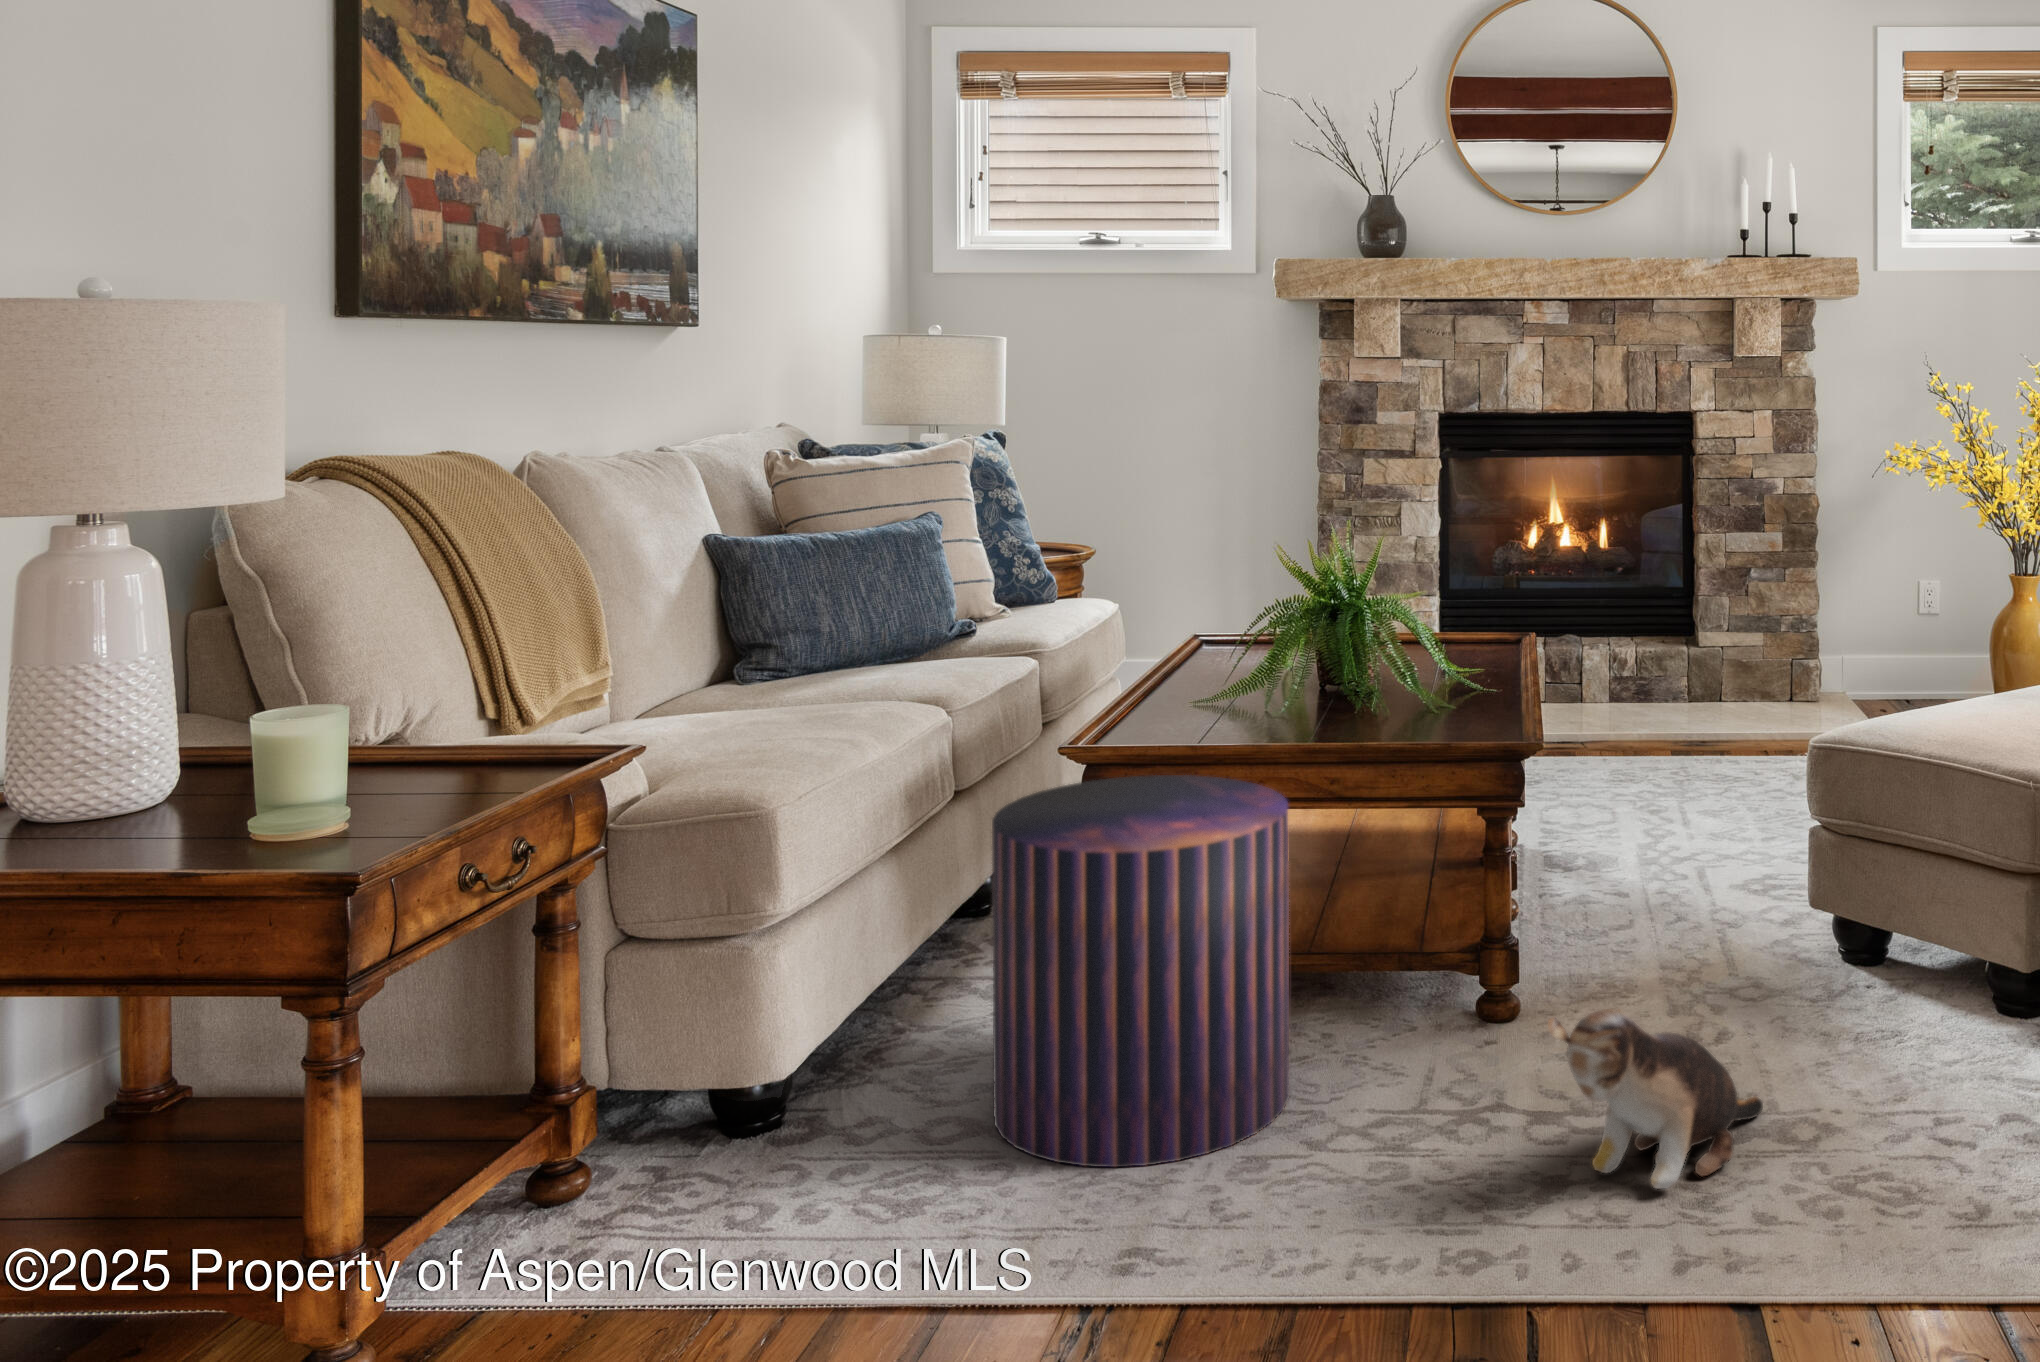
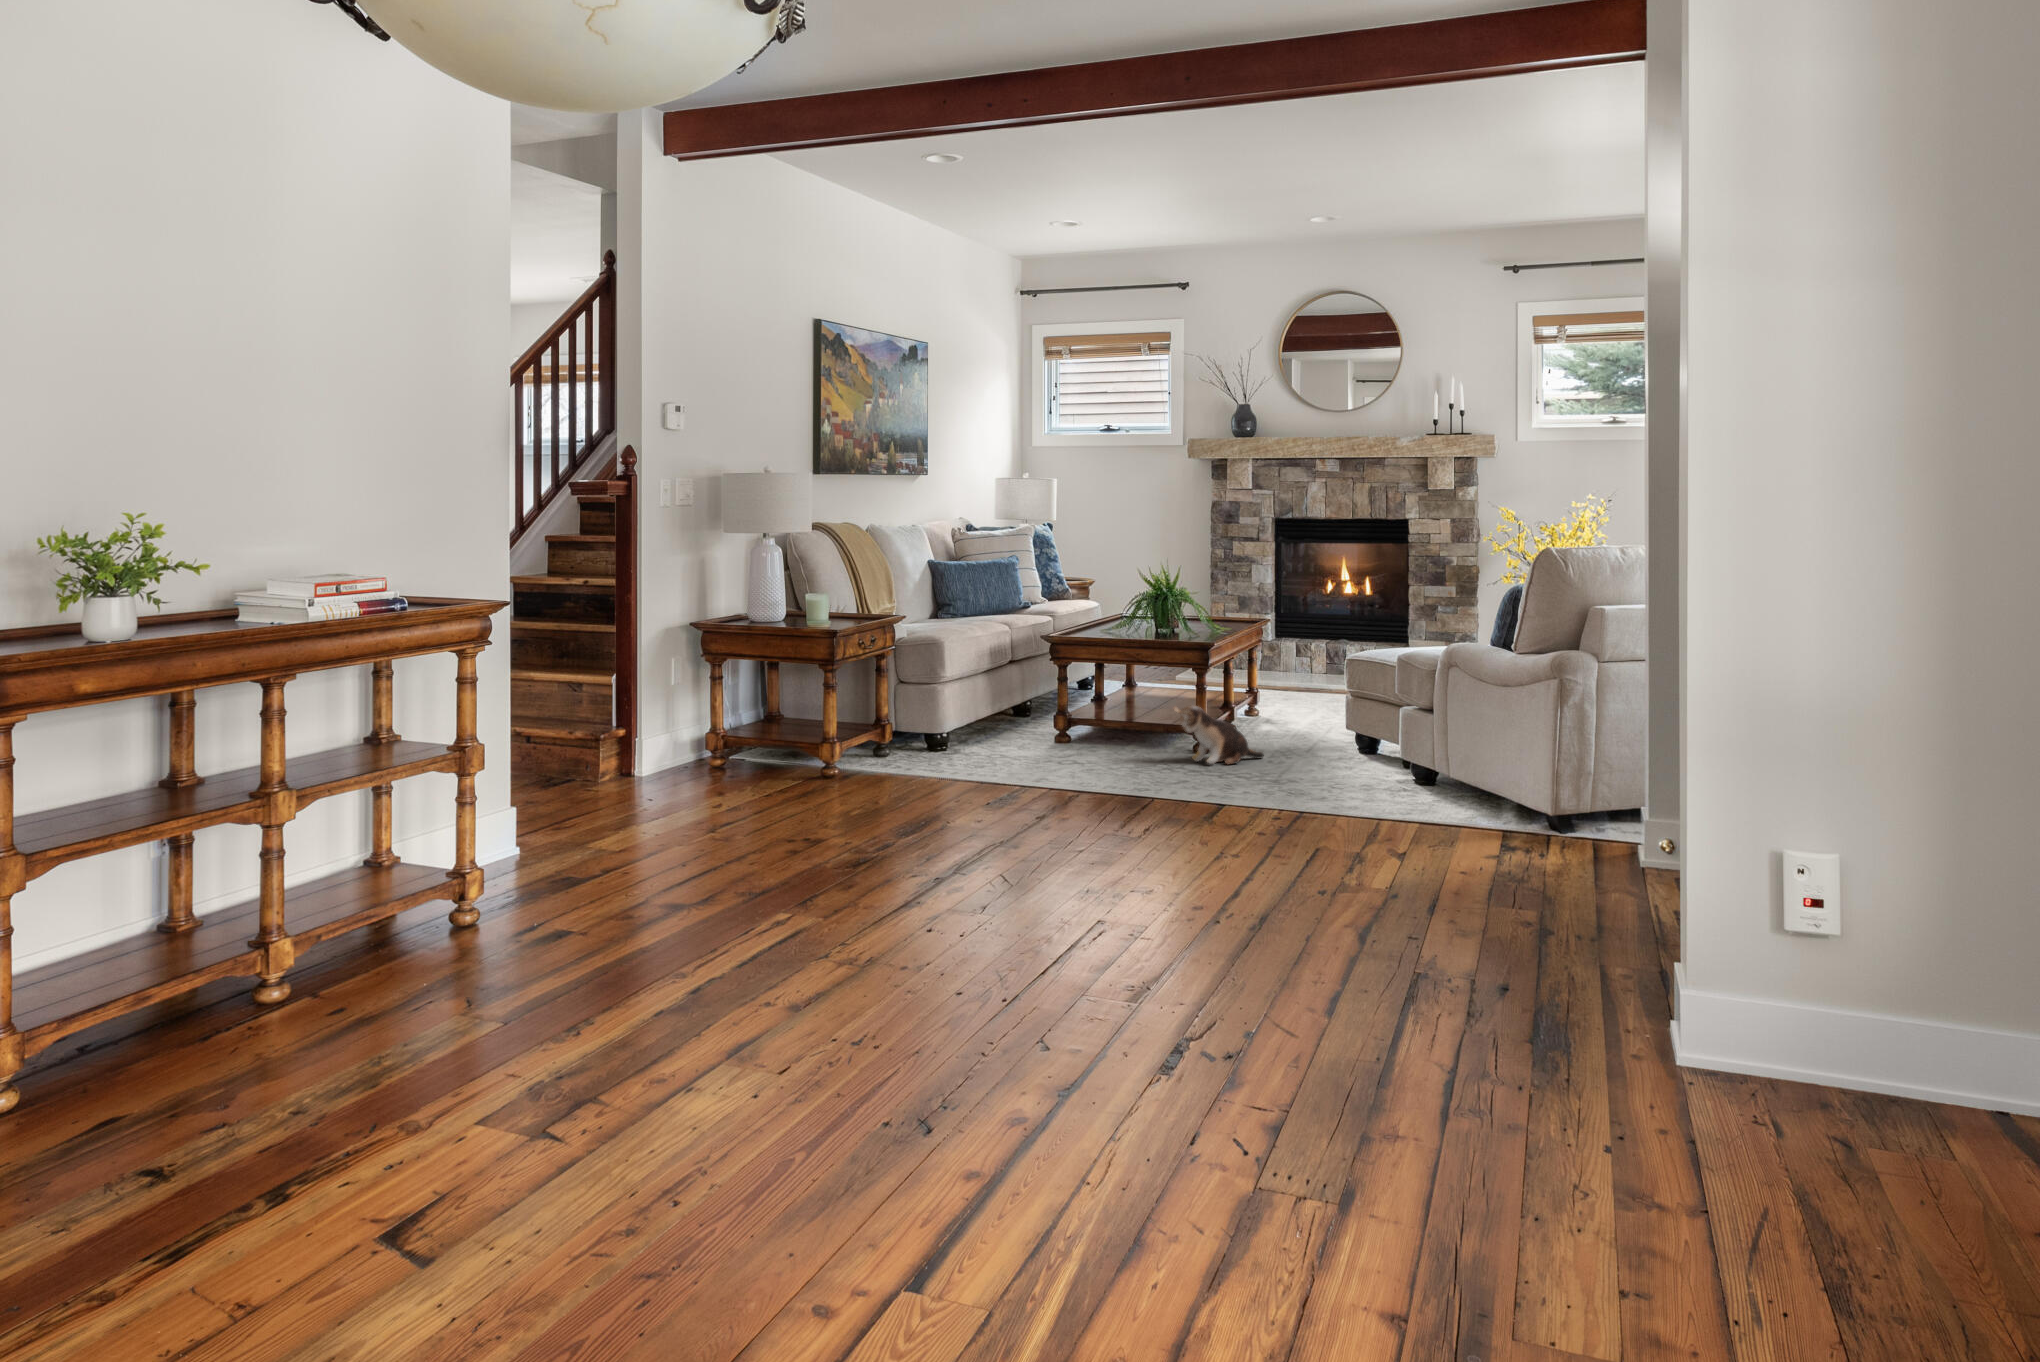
pouf: present [992,775,1289,1167] -> none [1014,638,1111,750]

